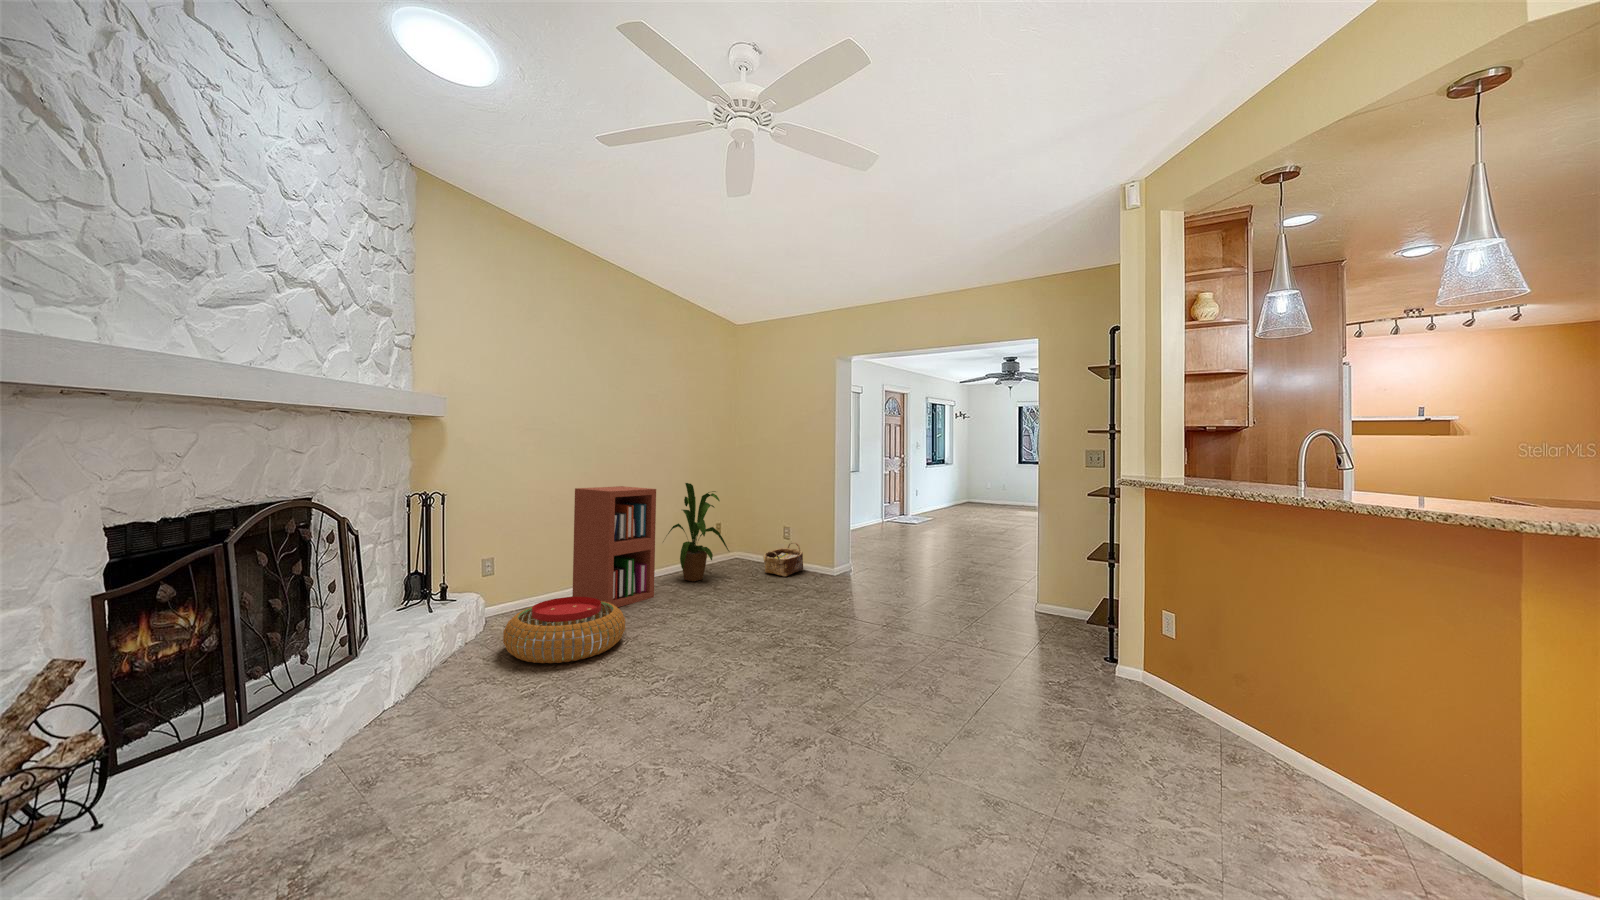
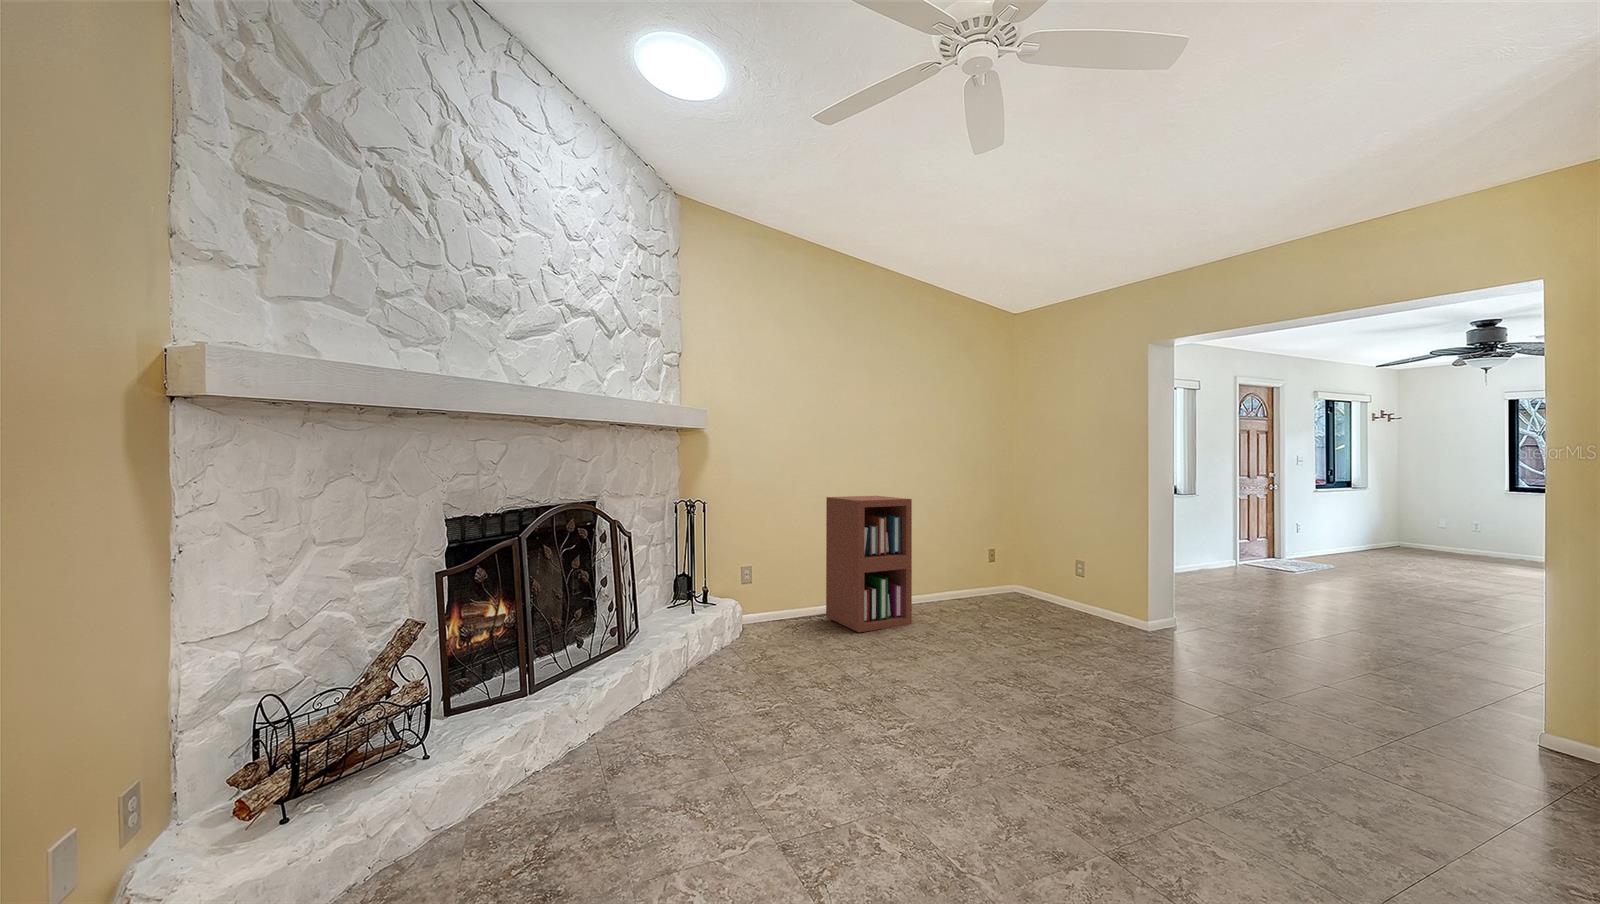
house plant: present [668,483,729,581] -> none [924,493,1007,611]
woven basket: present [763,542,803,576] -> none [1052,572,1110,617]
pouf: present [503,597,625,663] -> none [749,613,870,684]

